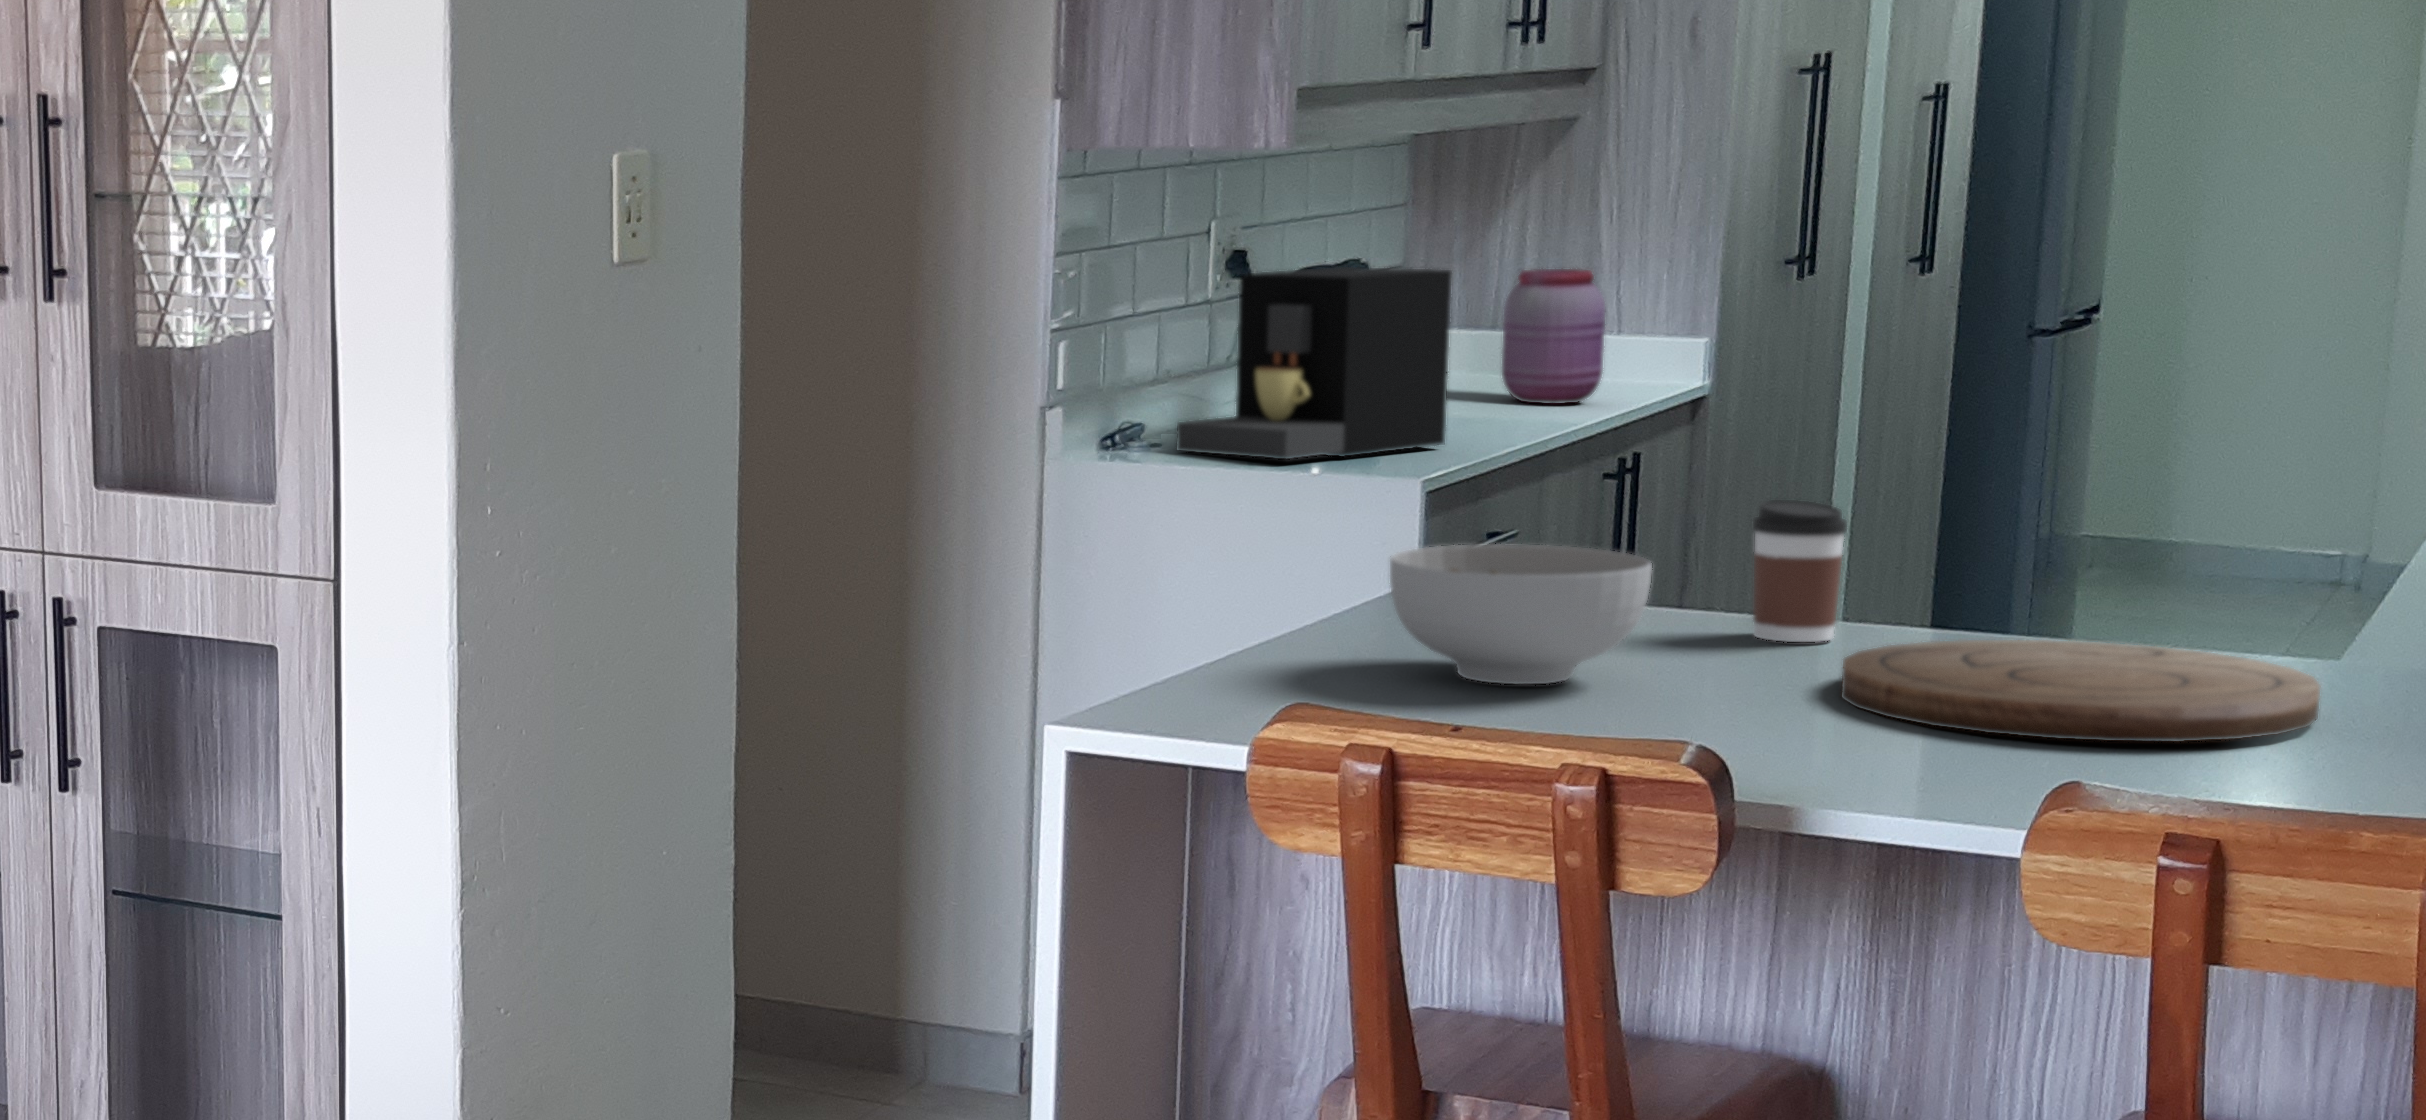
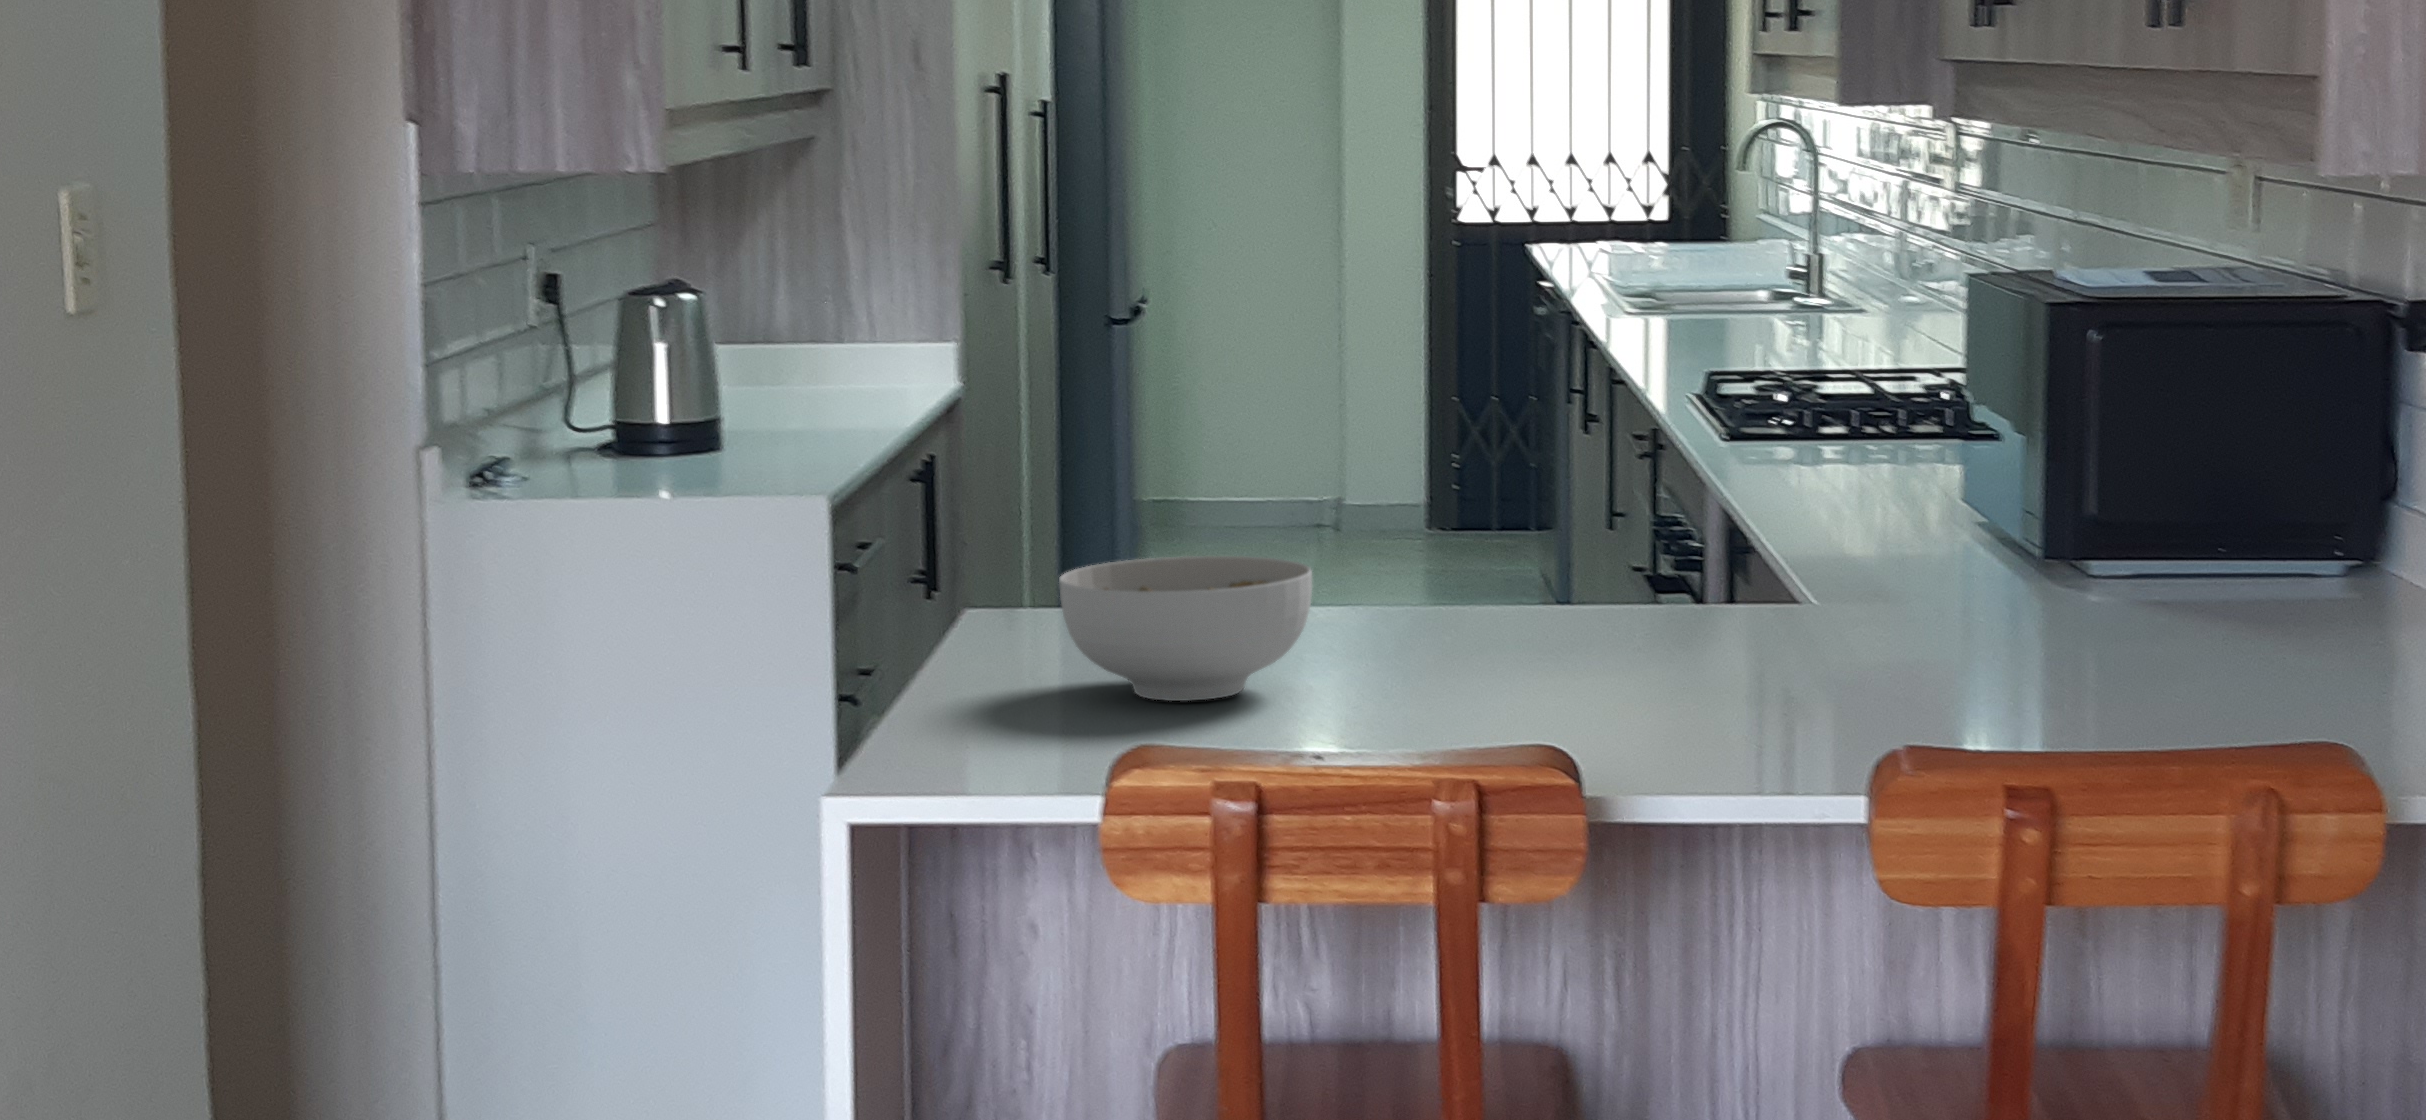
coffee maker: present [1177,267,1451,459] -> none [559,287,808,485]
jar: present [1502,269,1605,404] -> none [793,282,890,412]
coffee cup: present [1753,500,1847,642] -> none [1330,493,1414,630]
cutting board: present [1841,640,2321,742] -> none [1475,604,1884,702]

